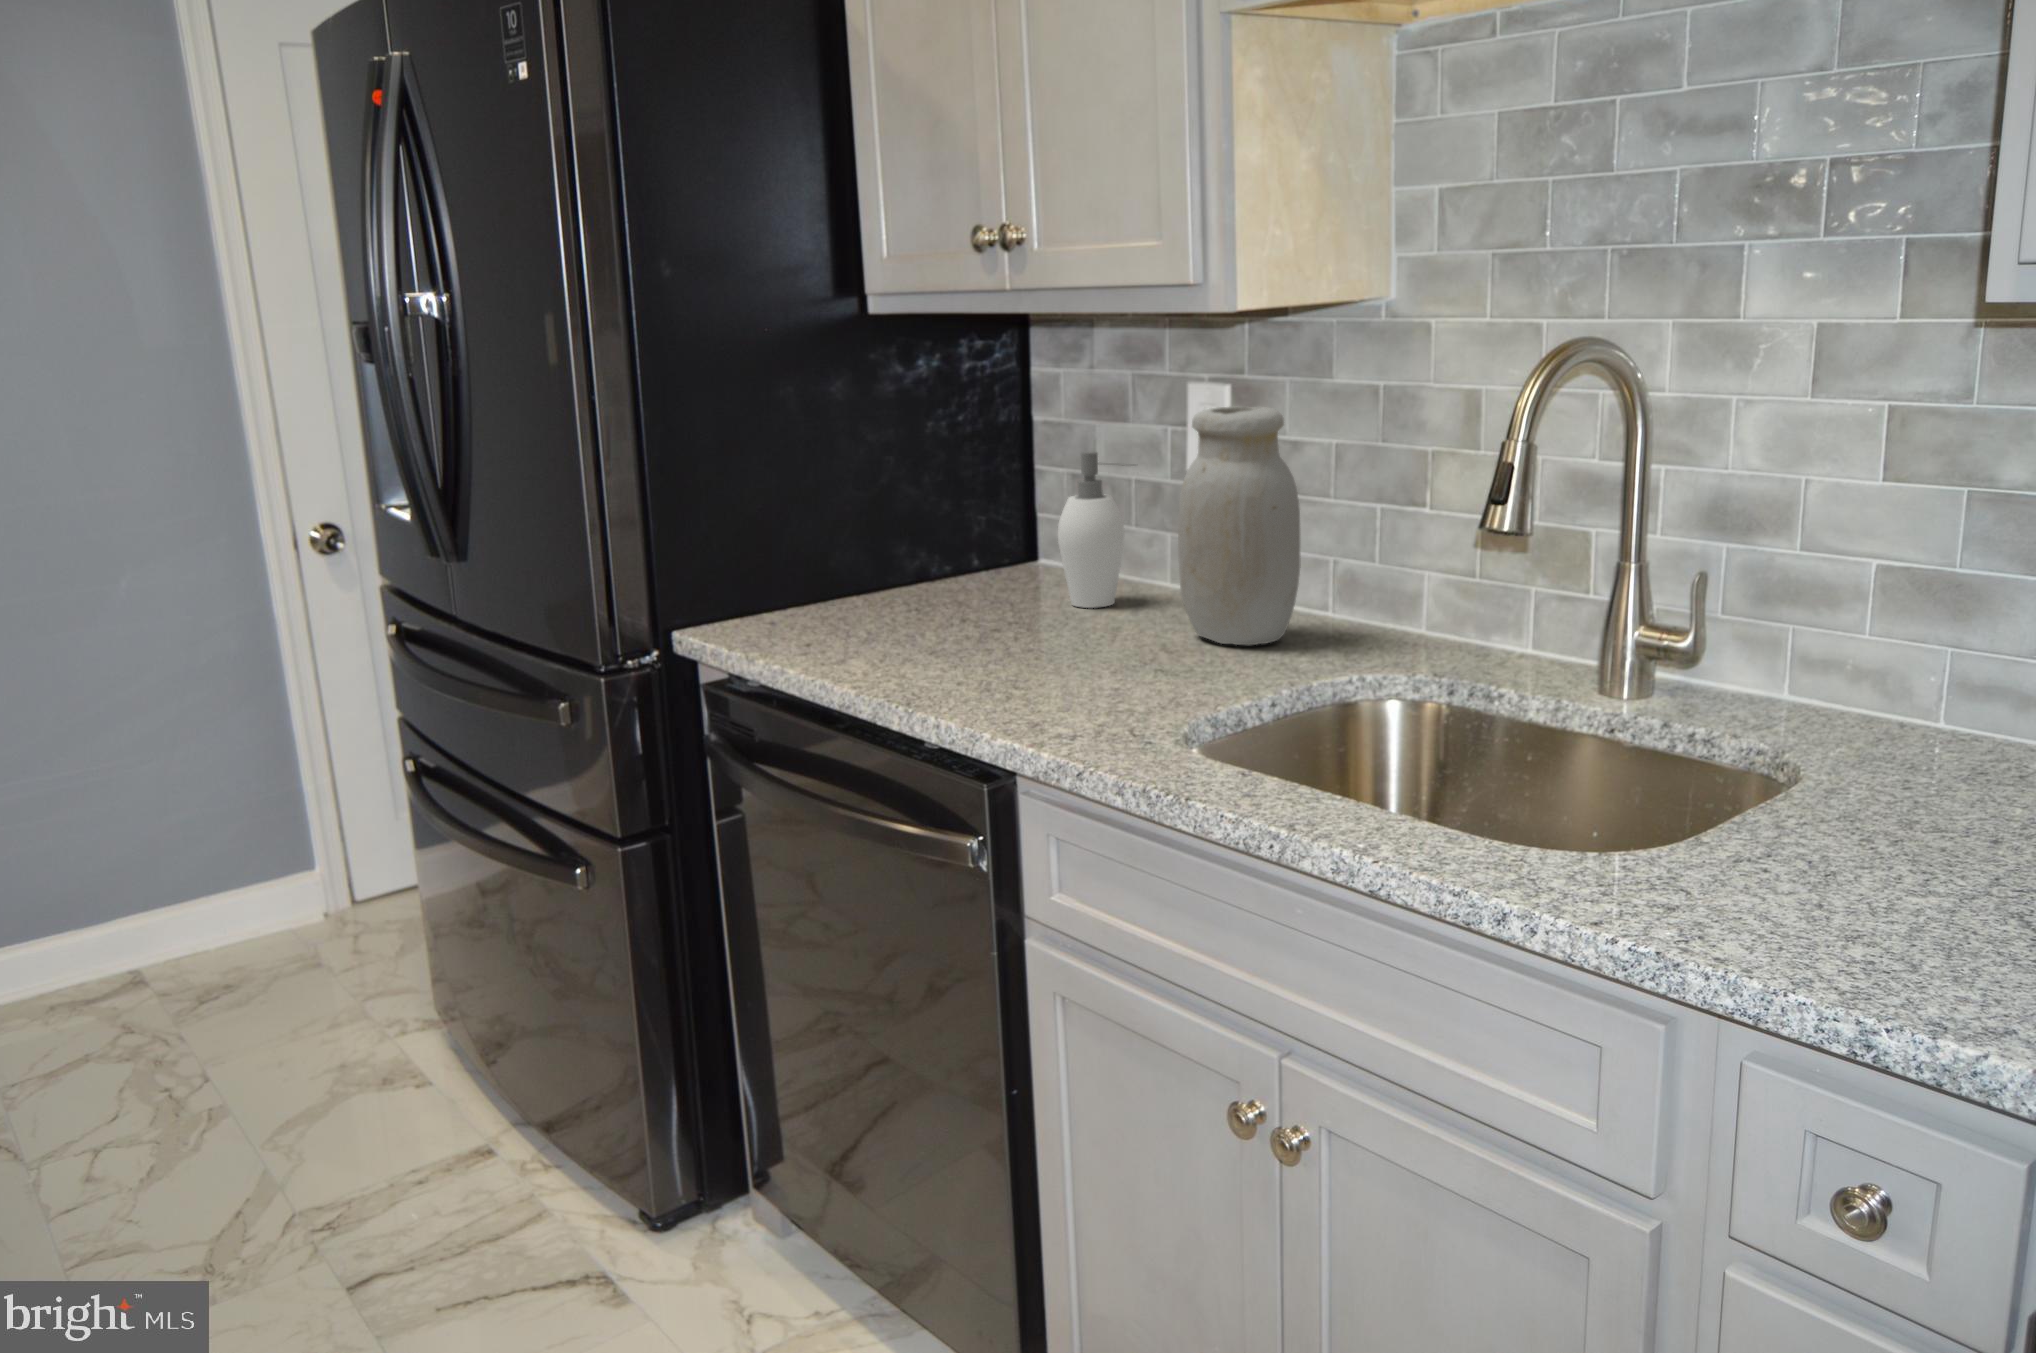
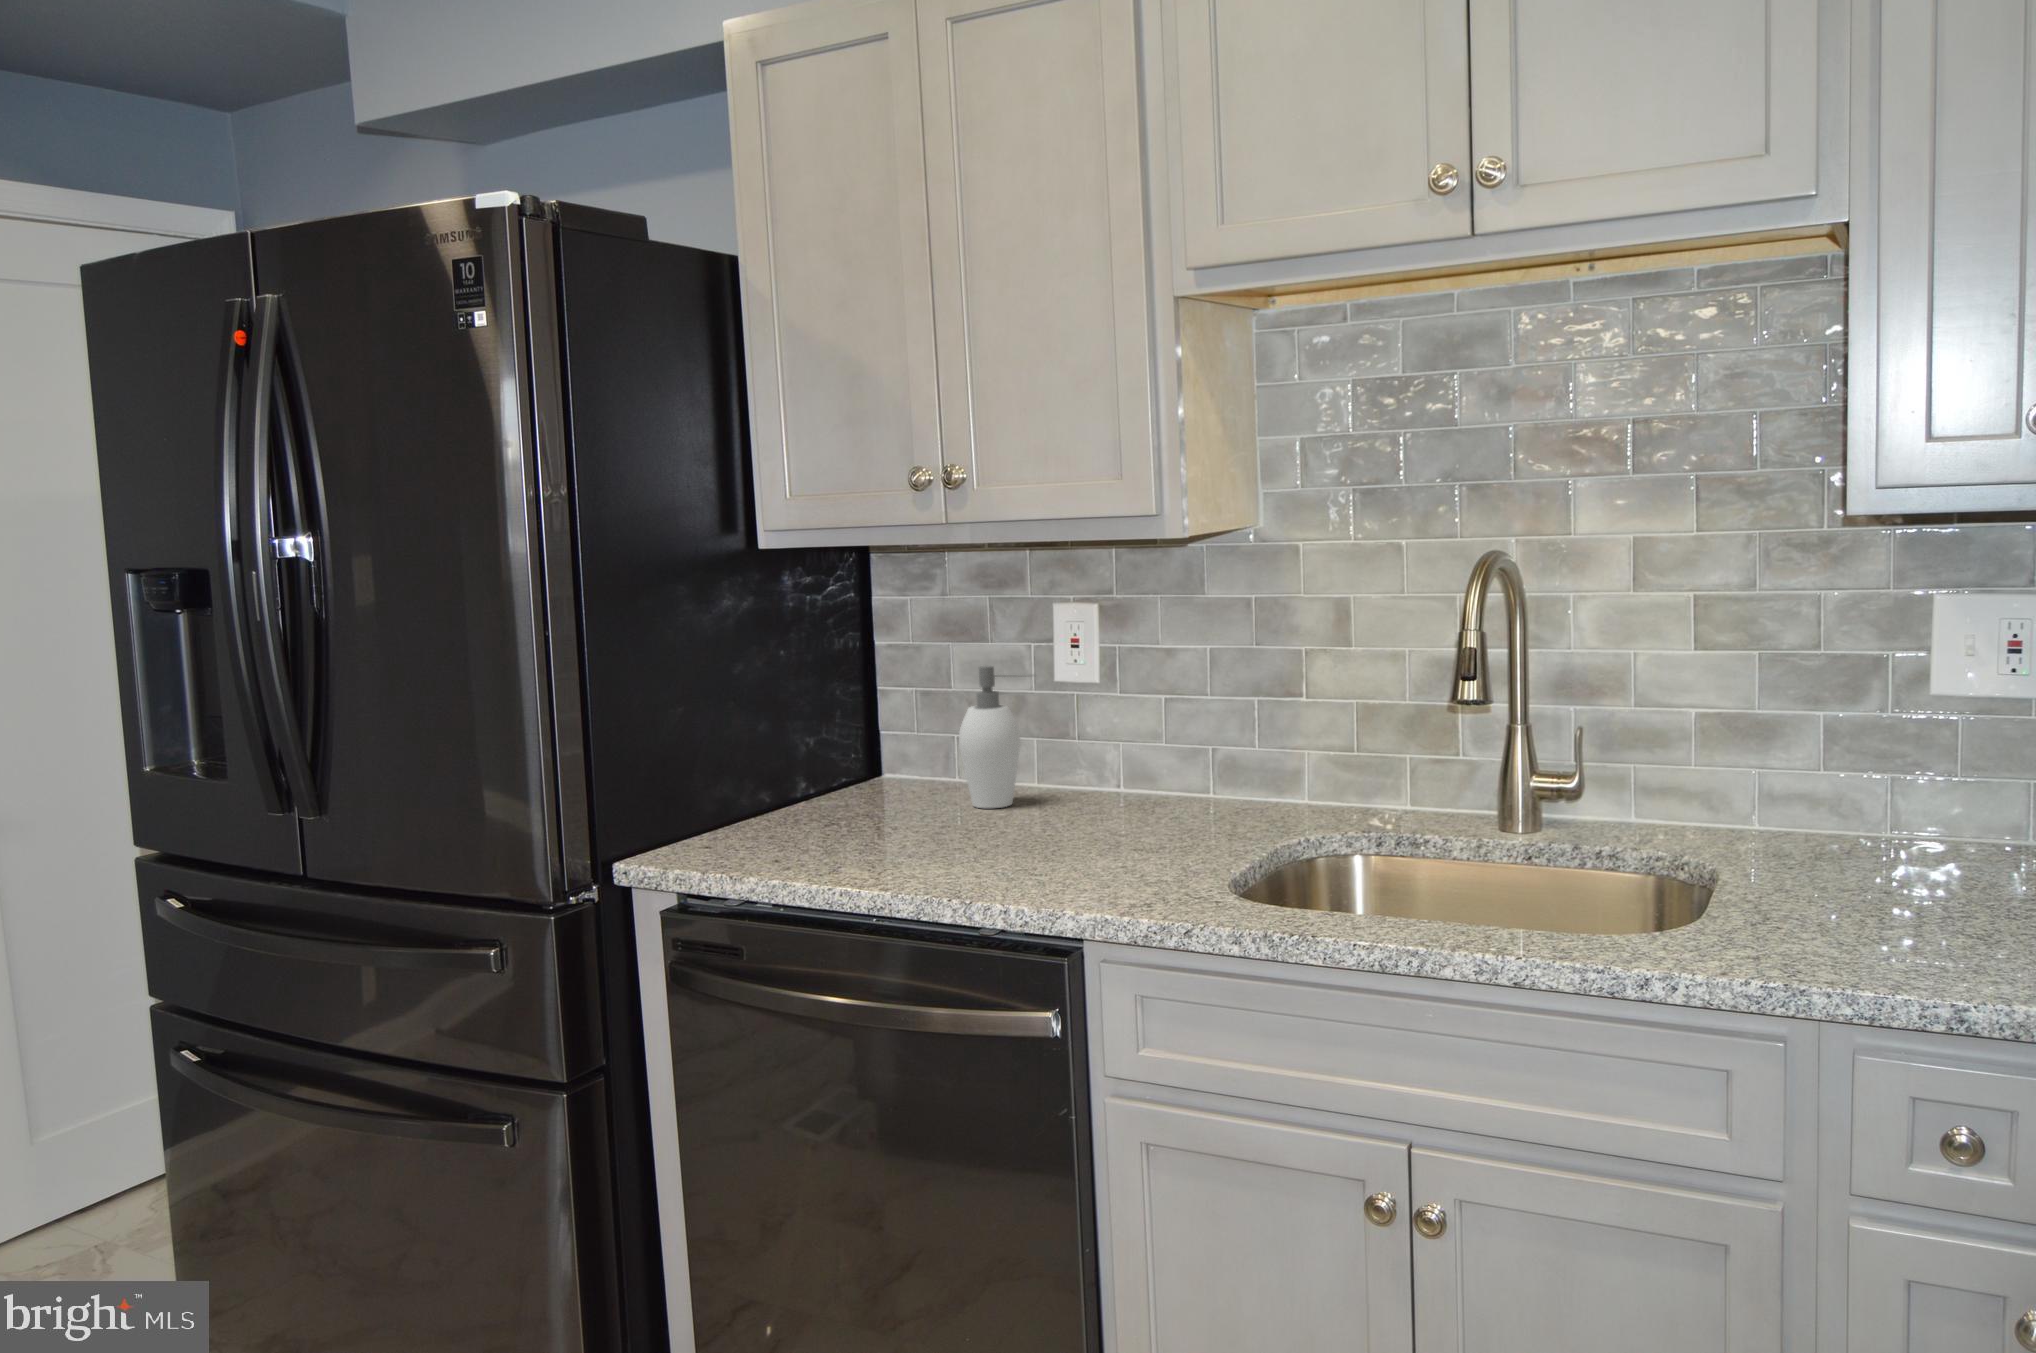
jar: present [1178,406,1301,646] -> none [1109,618,1218,825]

